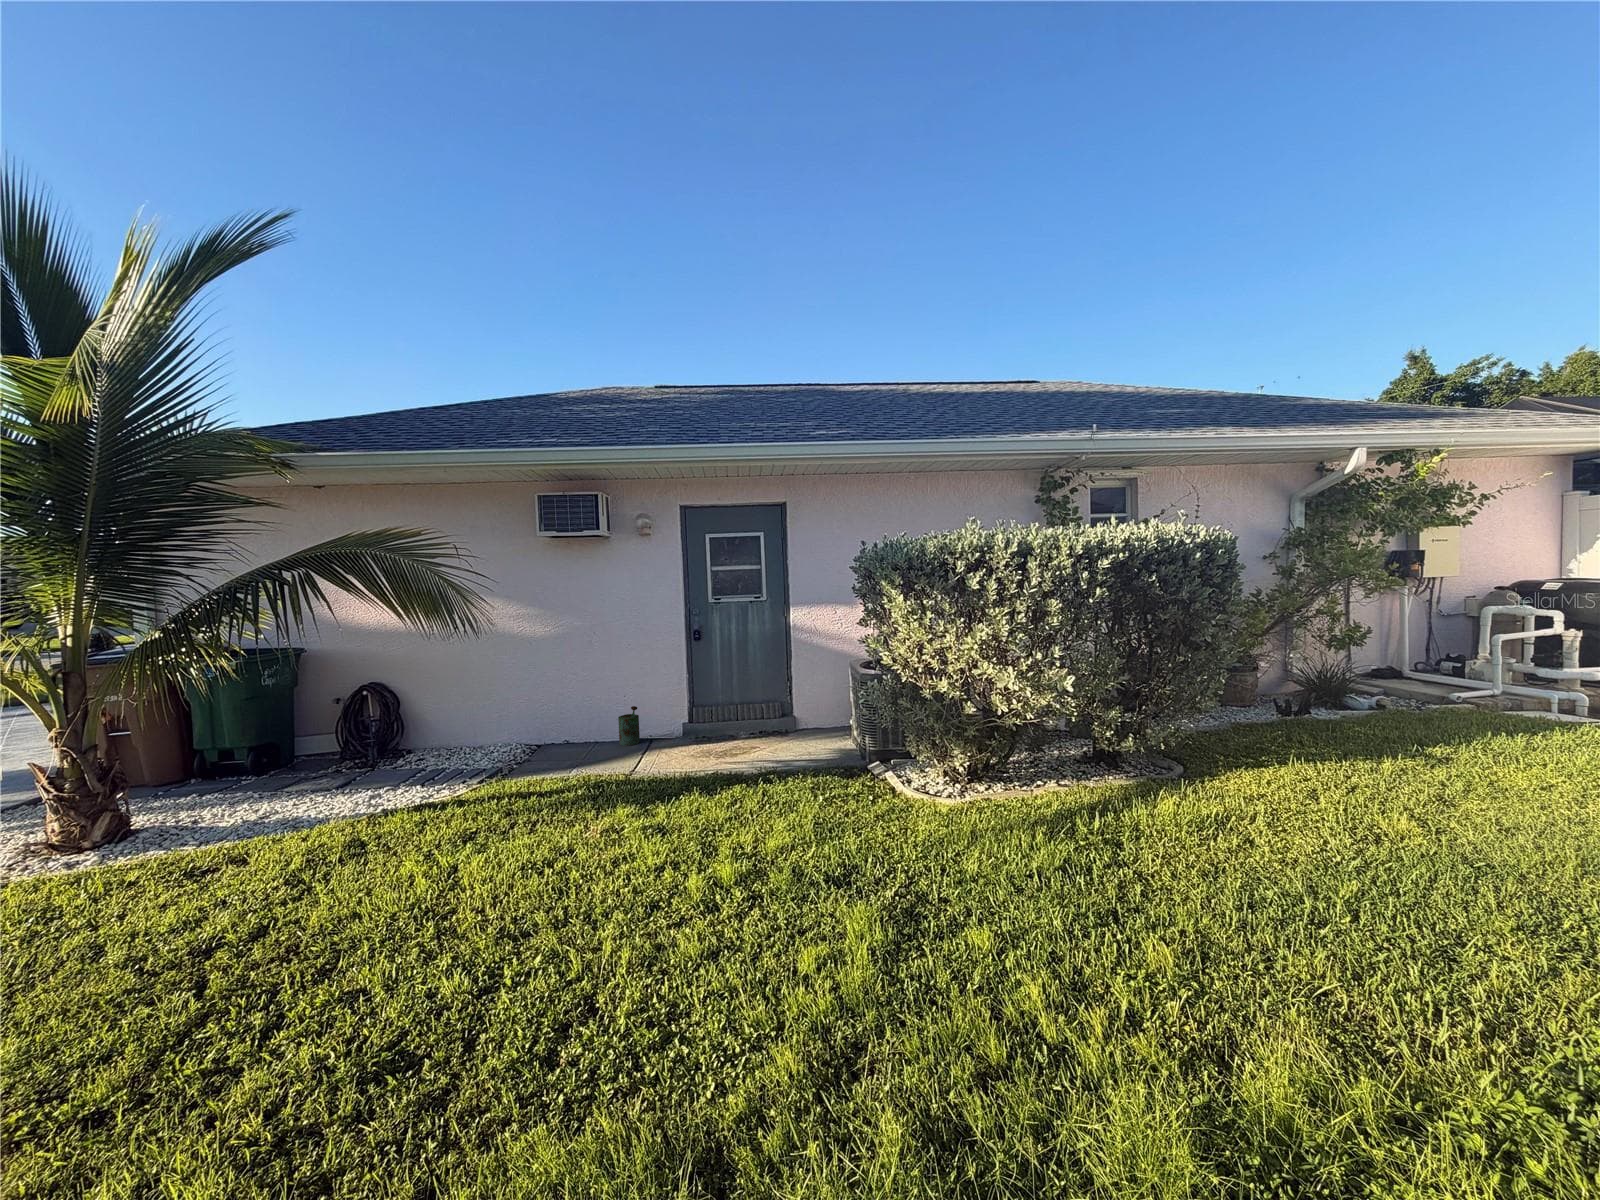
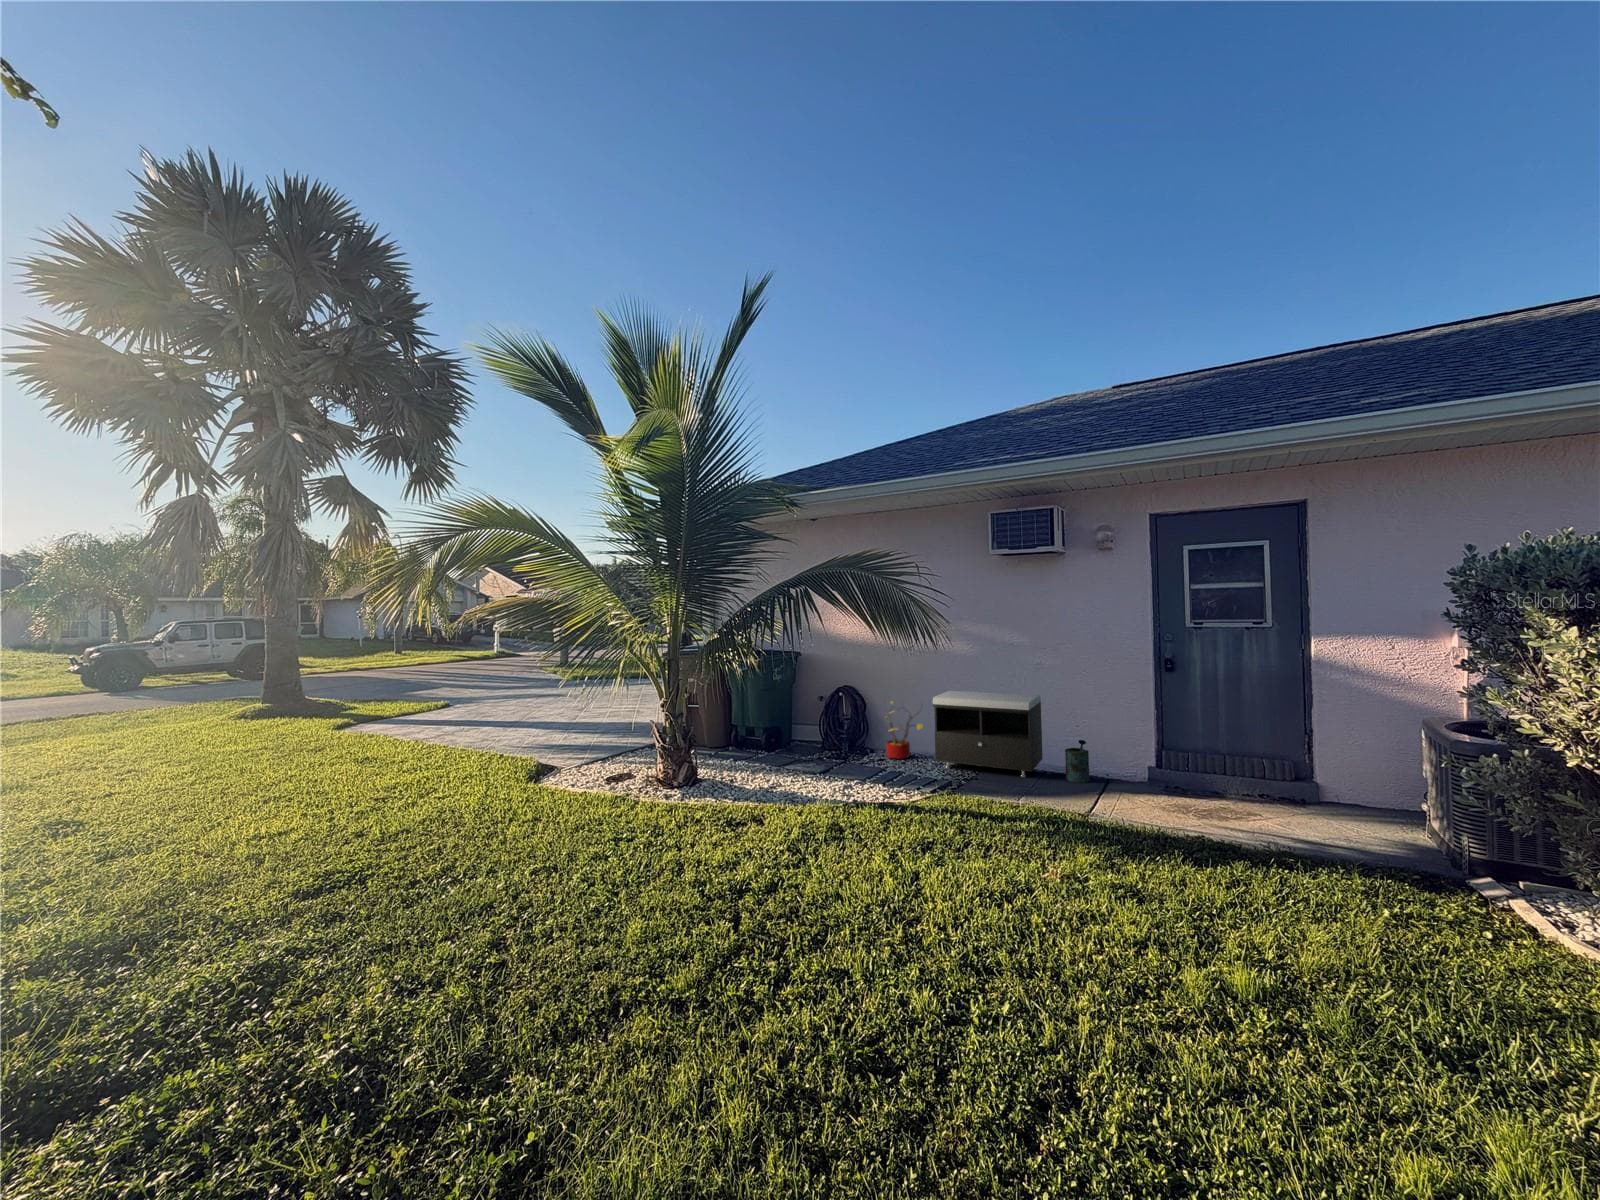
storage bench: none [483,669,599,754] -> present [933,691,1043,777]
decorative plant: none [424,688,474,753] -> present [886,701,923,759]

